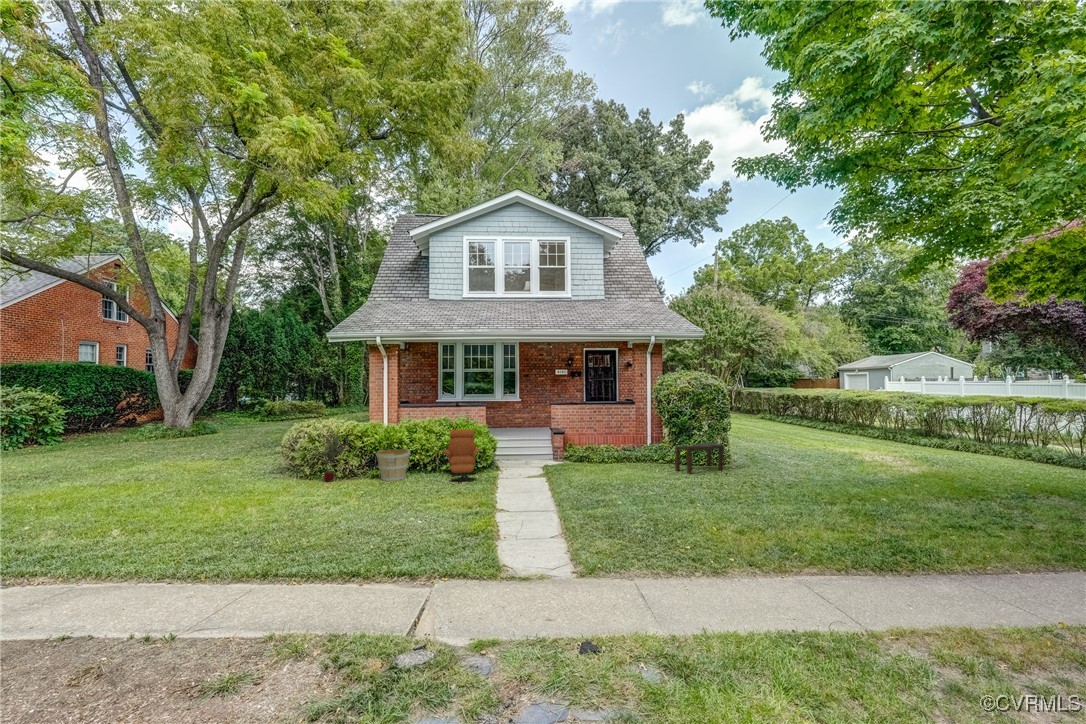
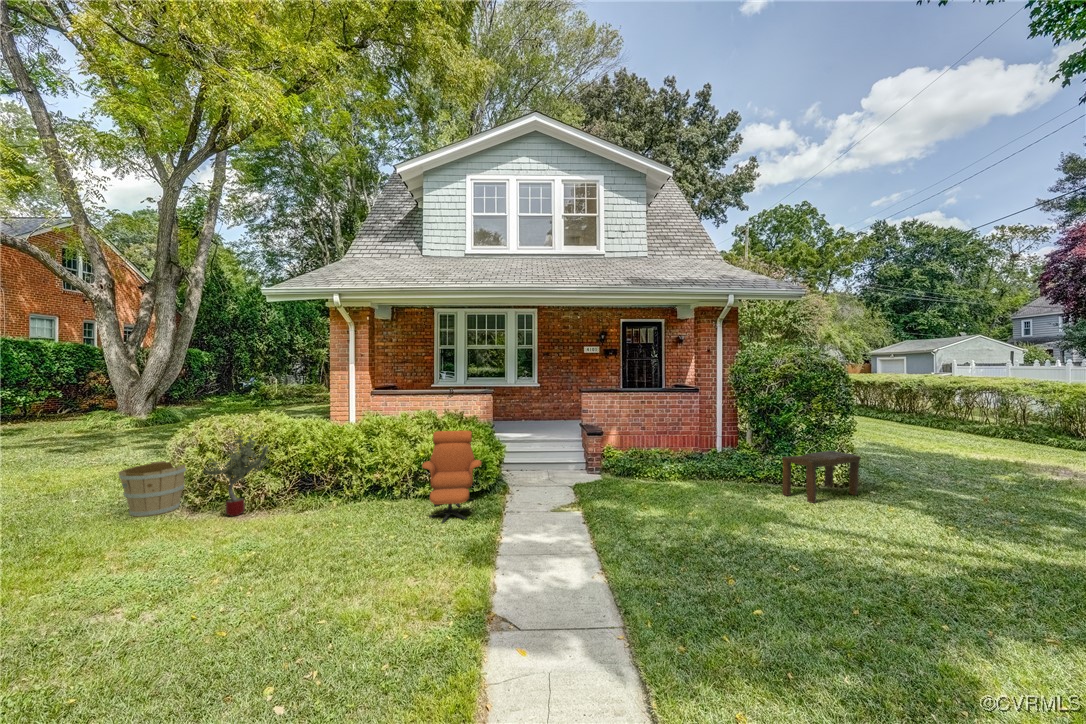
wooden bucket: present [376,449,410,481] -> present [119,461,186,517]

